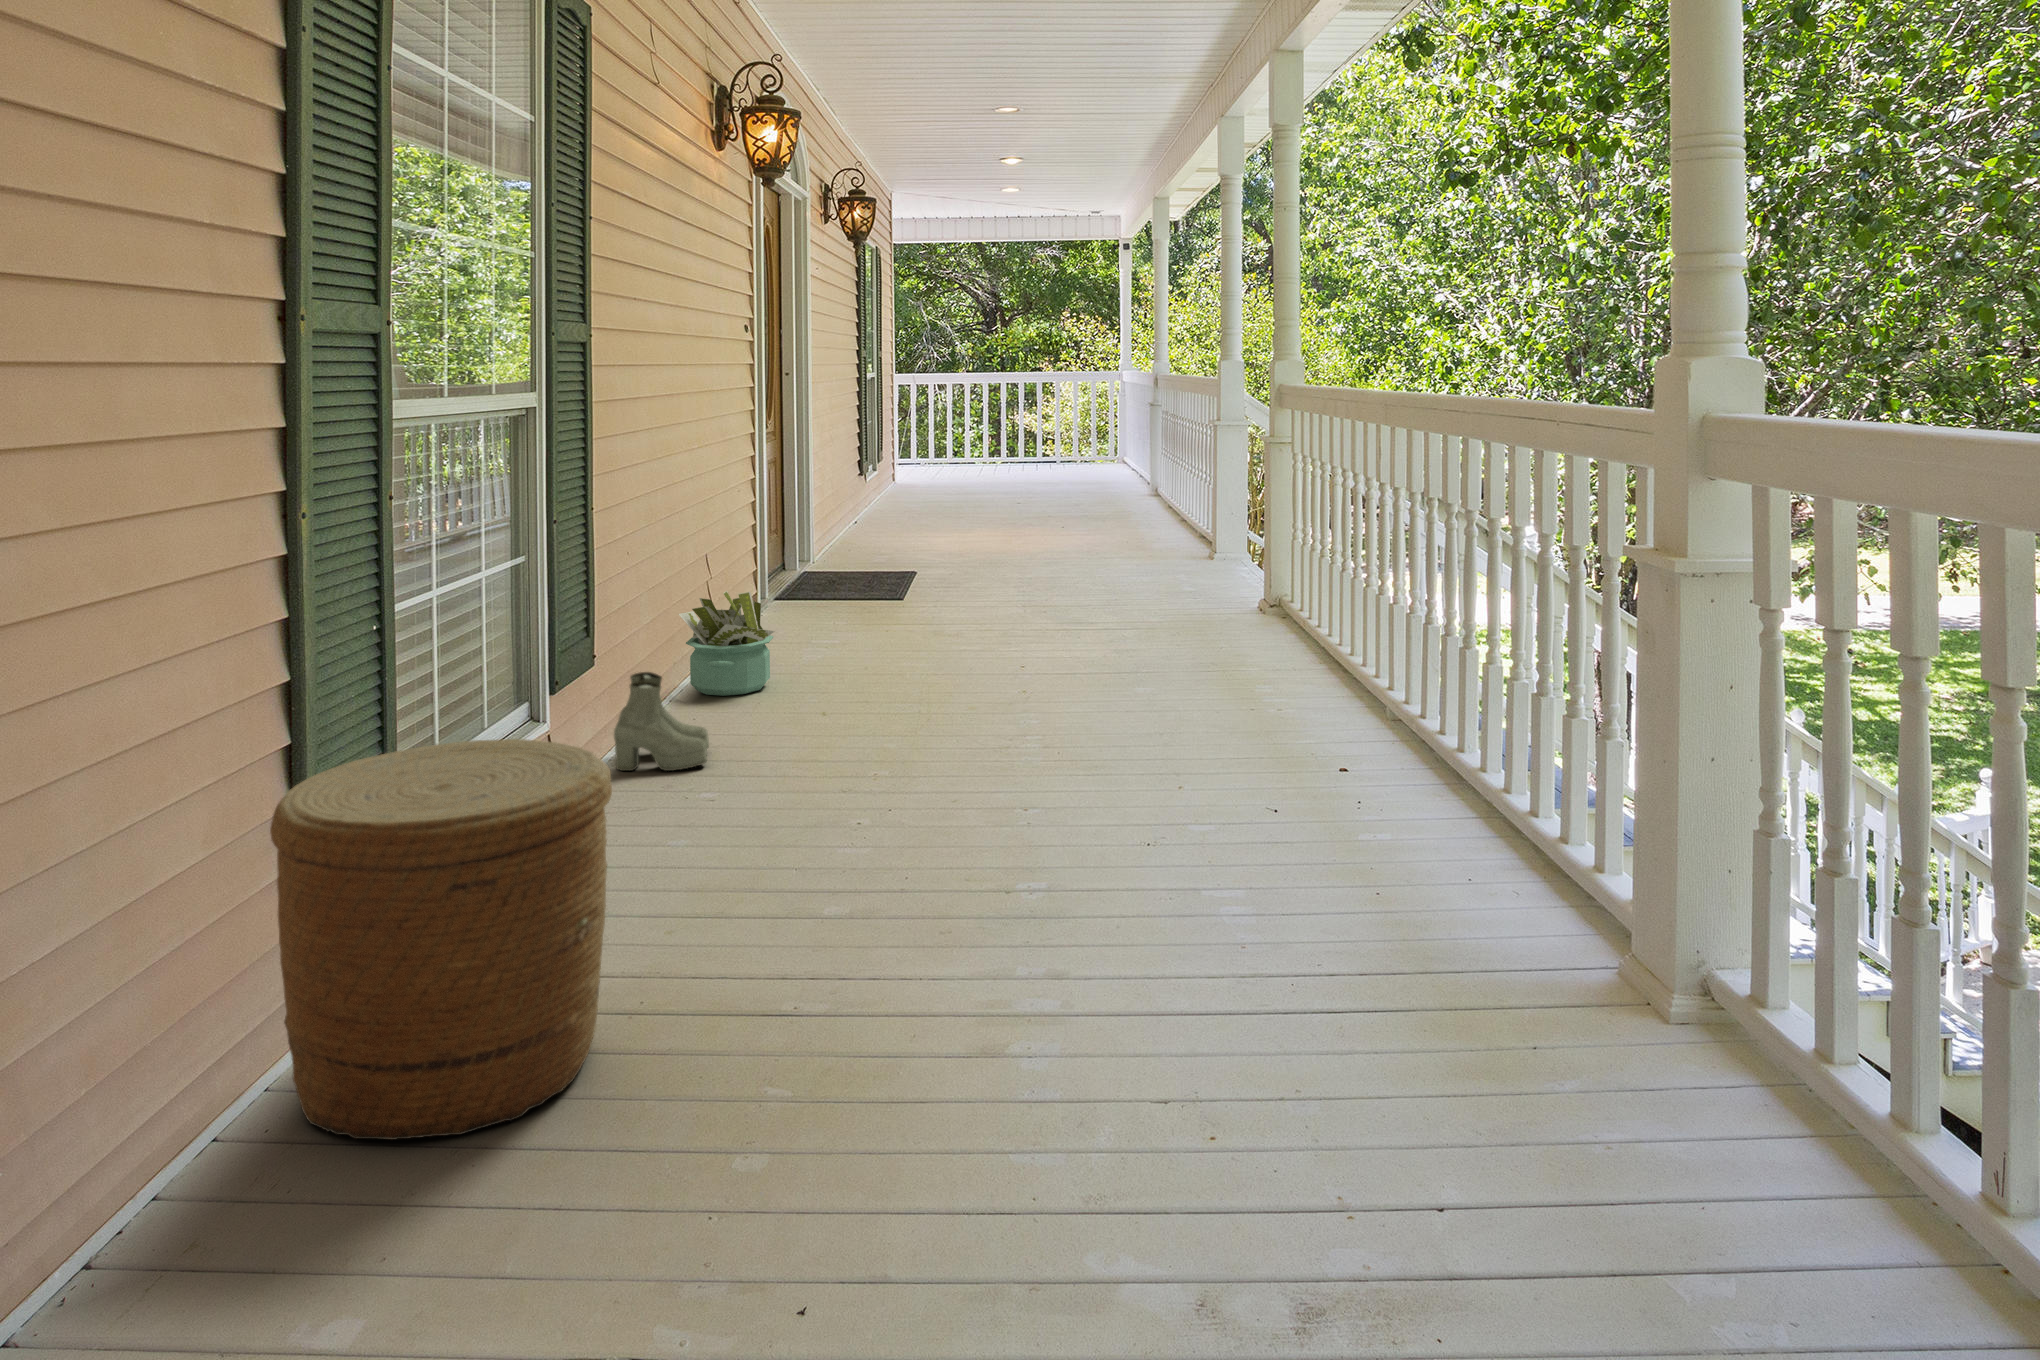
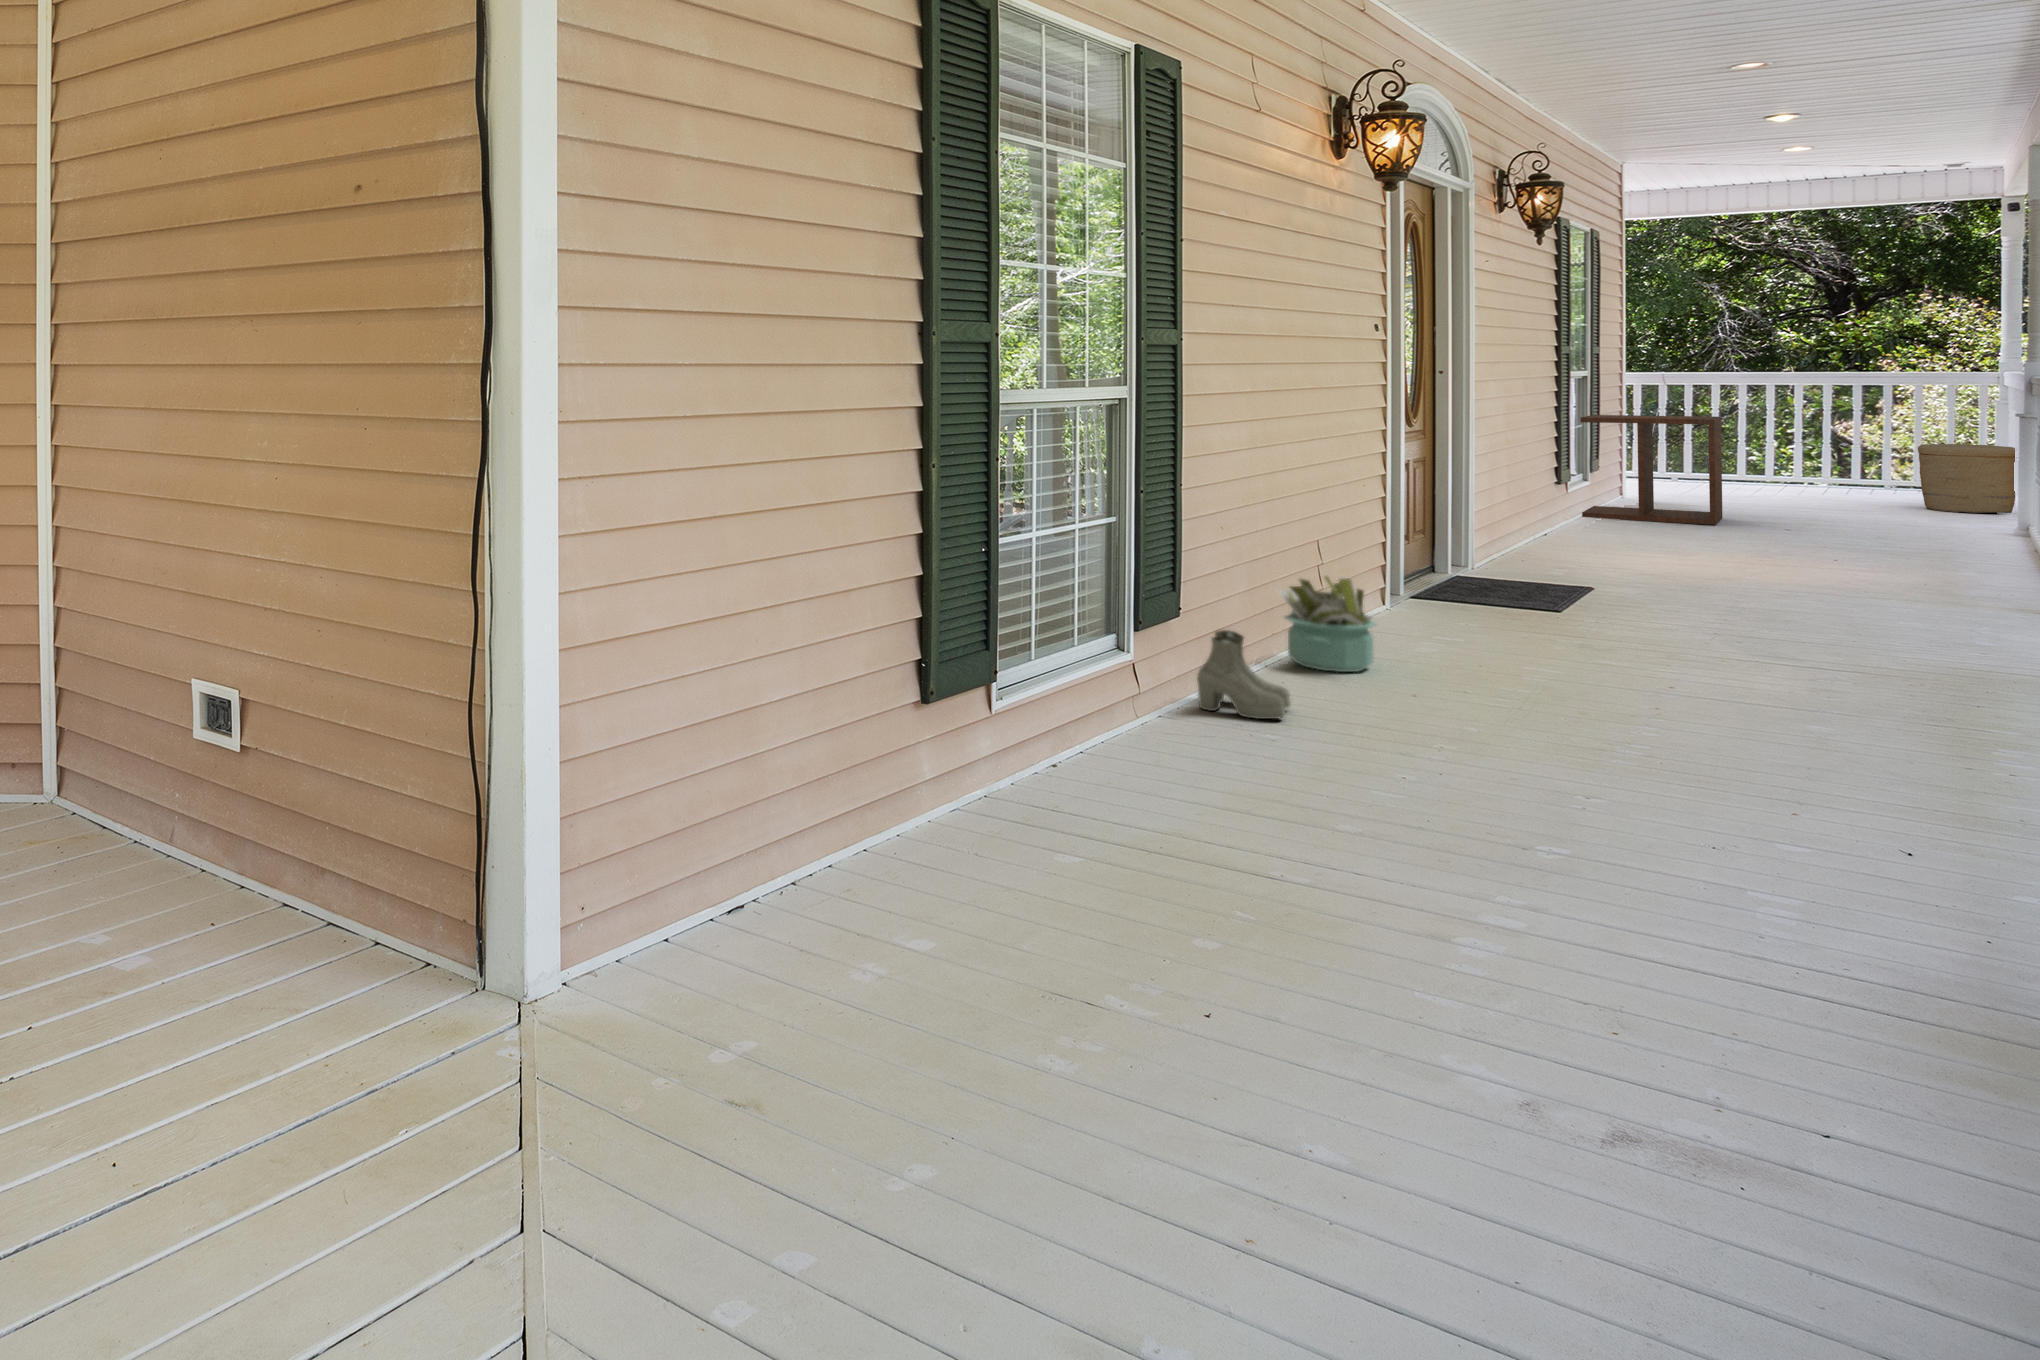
side table: none [878,410,970,503] -> present [1580,415,1723,525]
woven basket: present [270,739,612,1140] -> present [1918,444,2015,513]

